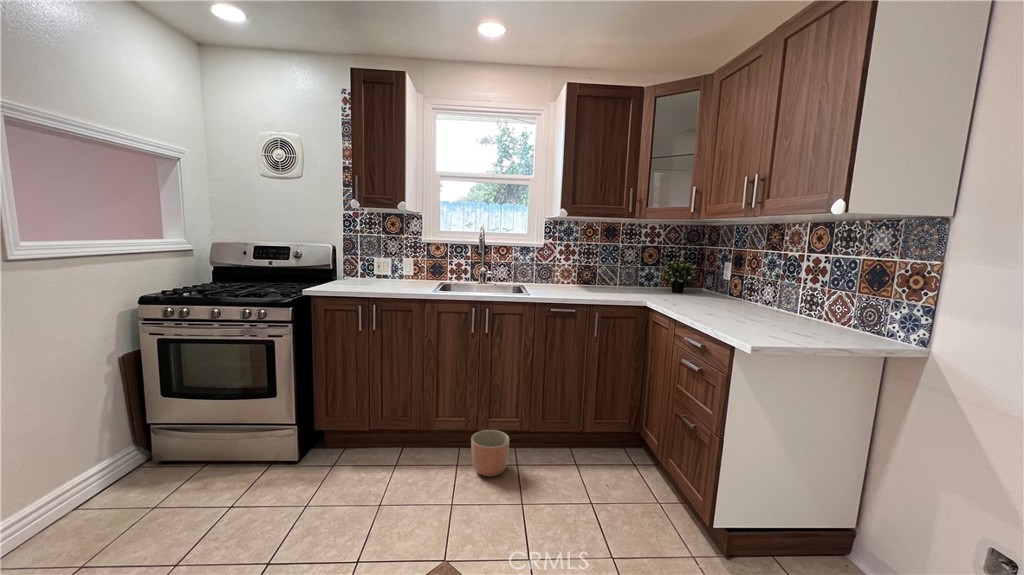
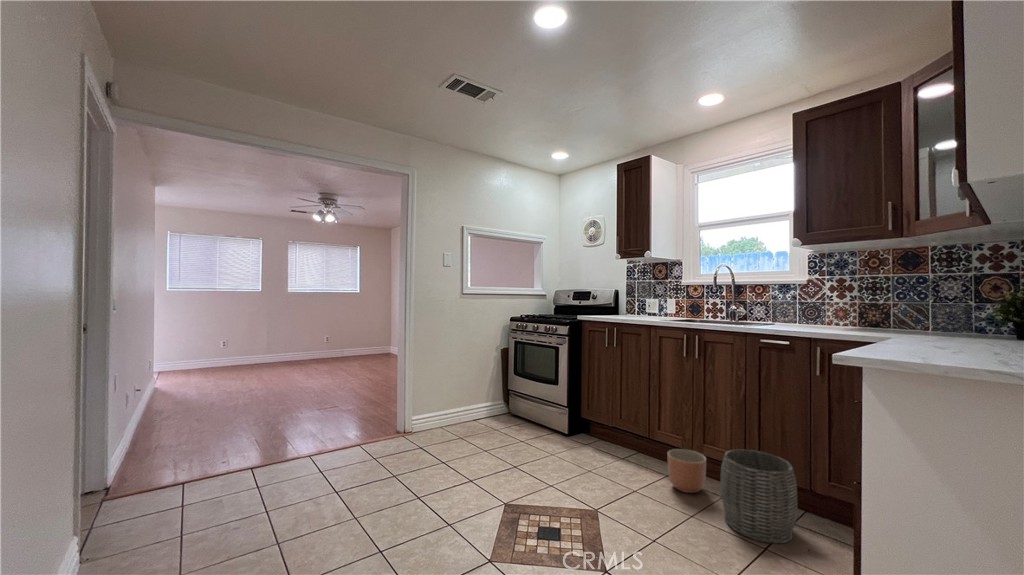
woven basket: none [538,412,599,495] -> present [721,449,797,544]

